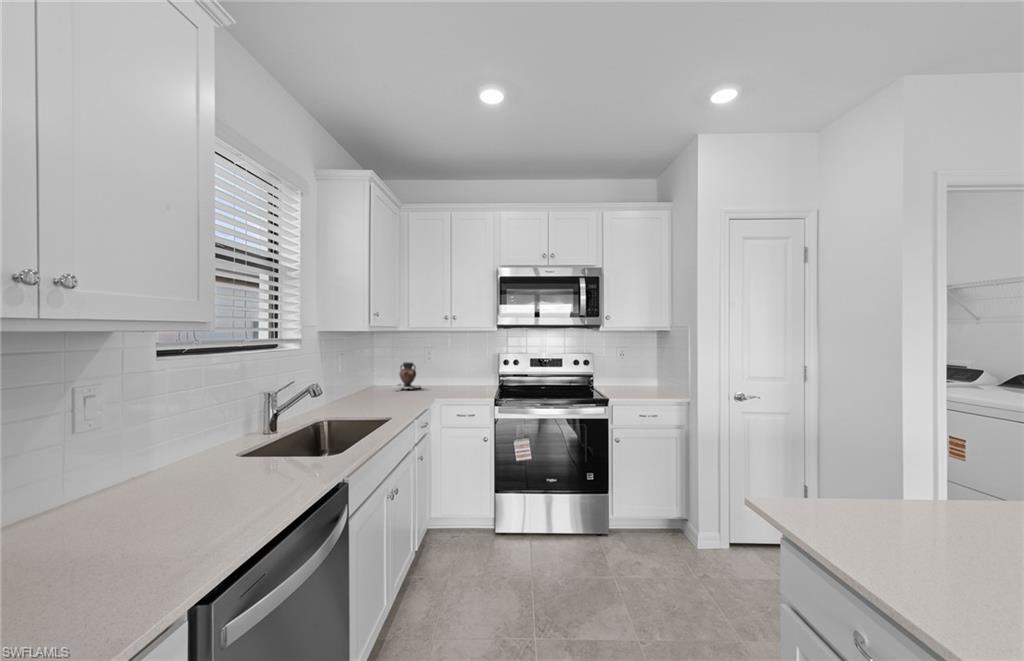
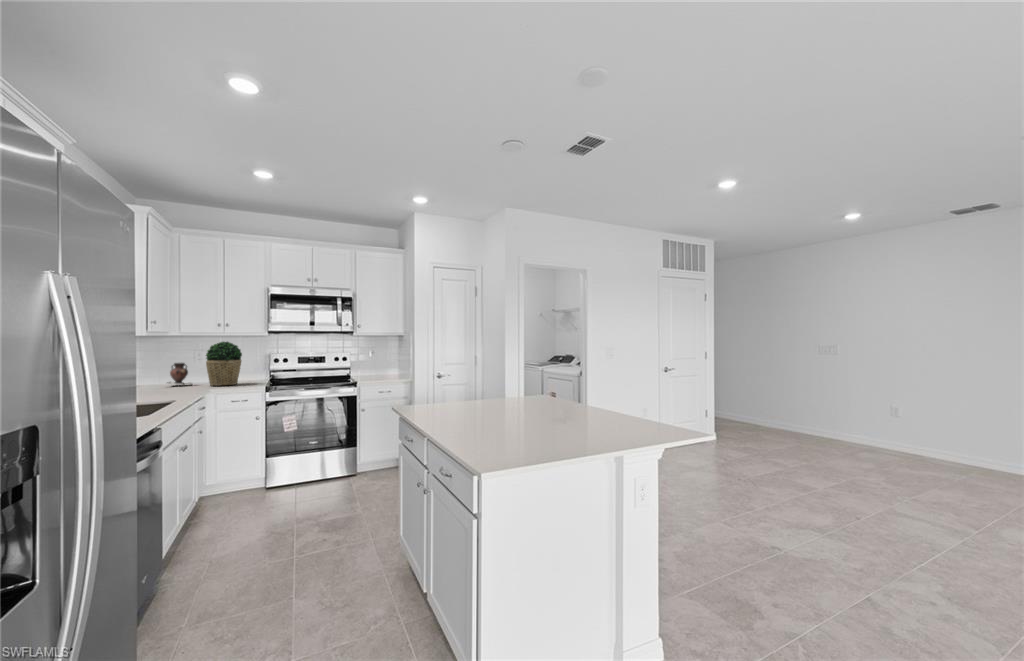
potted plant: none [431,338,469,393] -> present [206,342,242,386]

